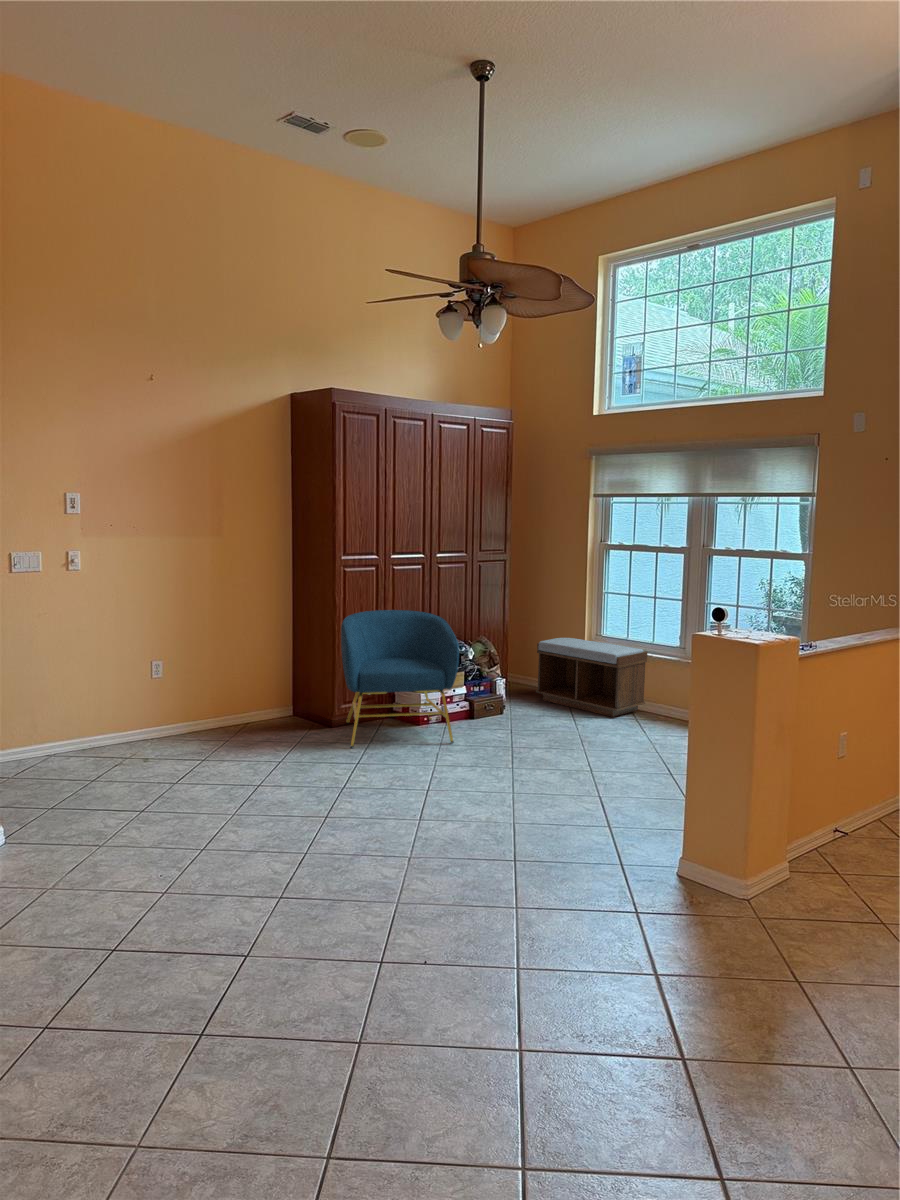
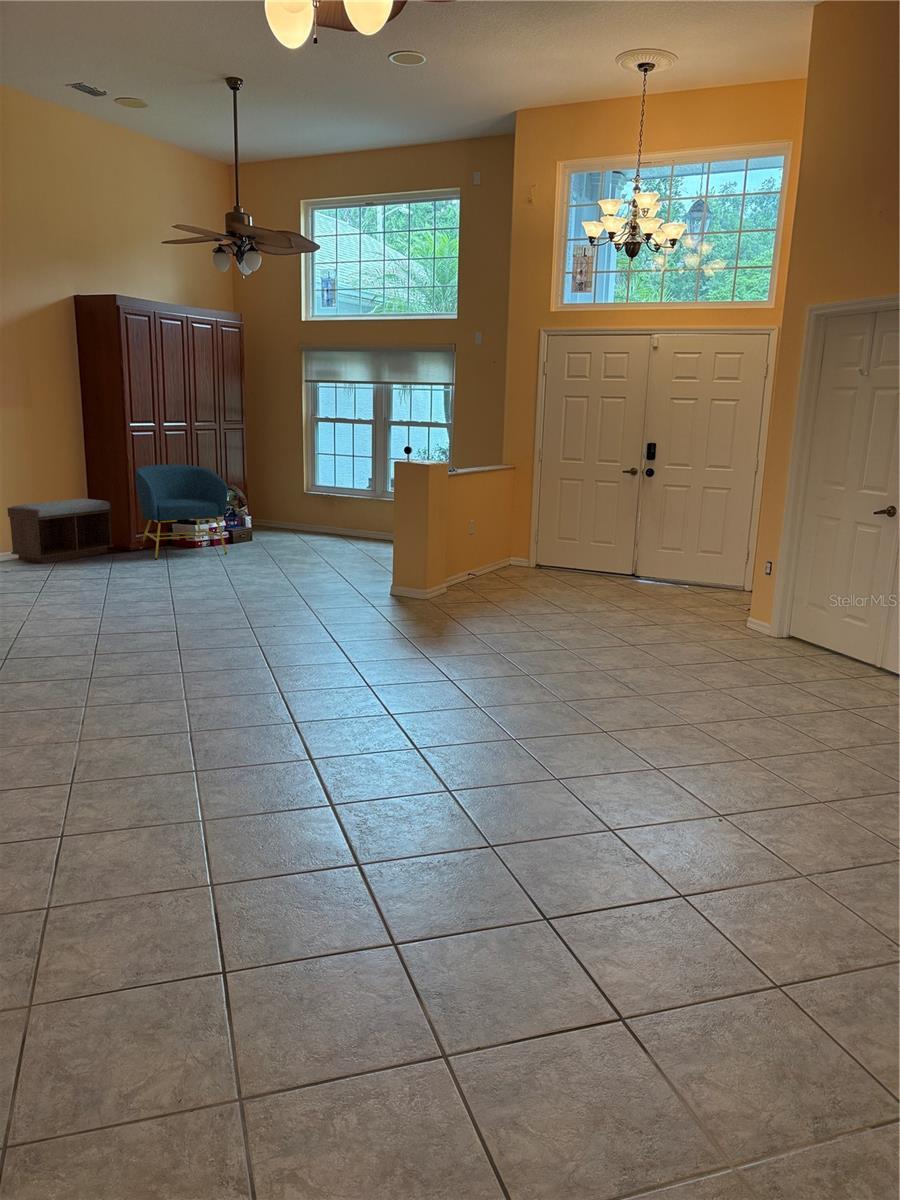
bench: present [536,638,648,717] -> present [7,499,114,564]

